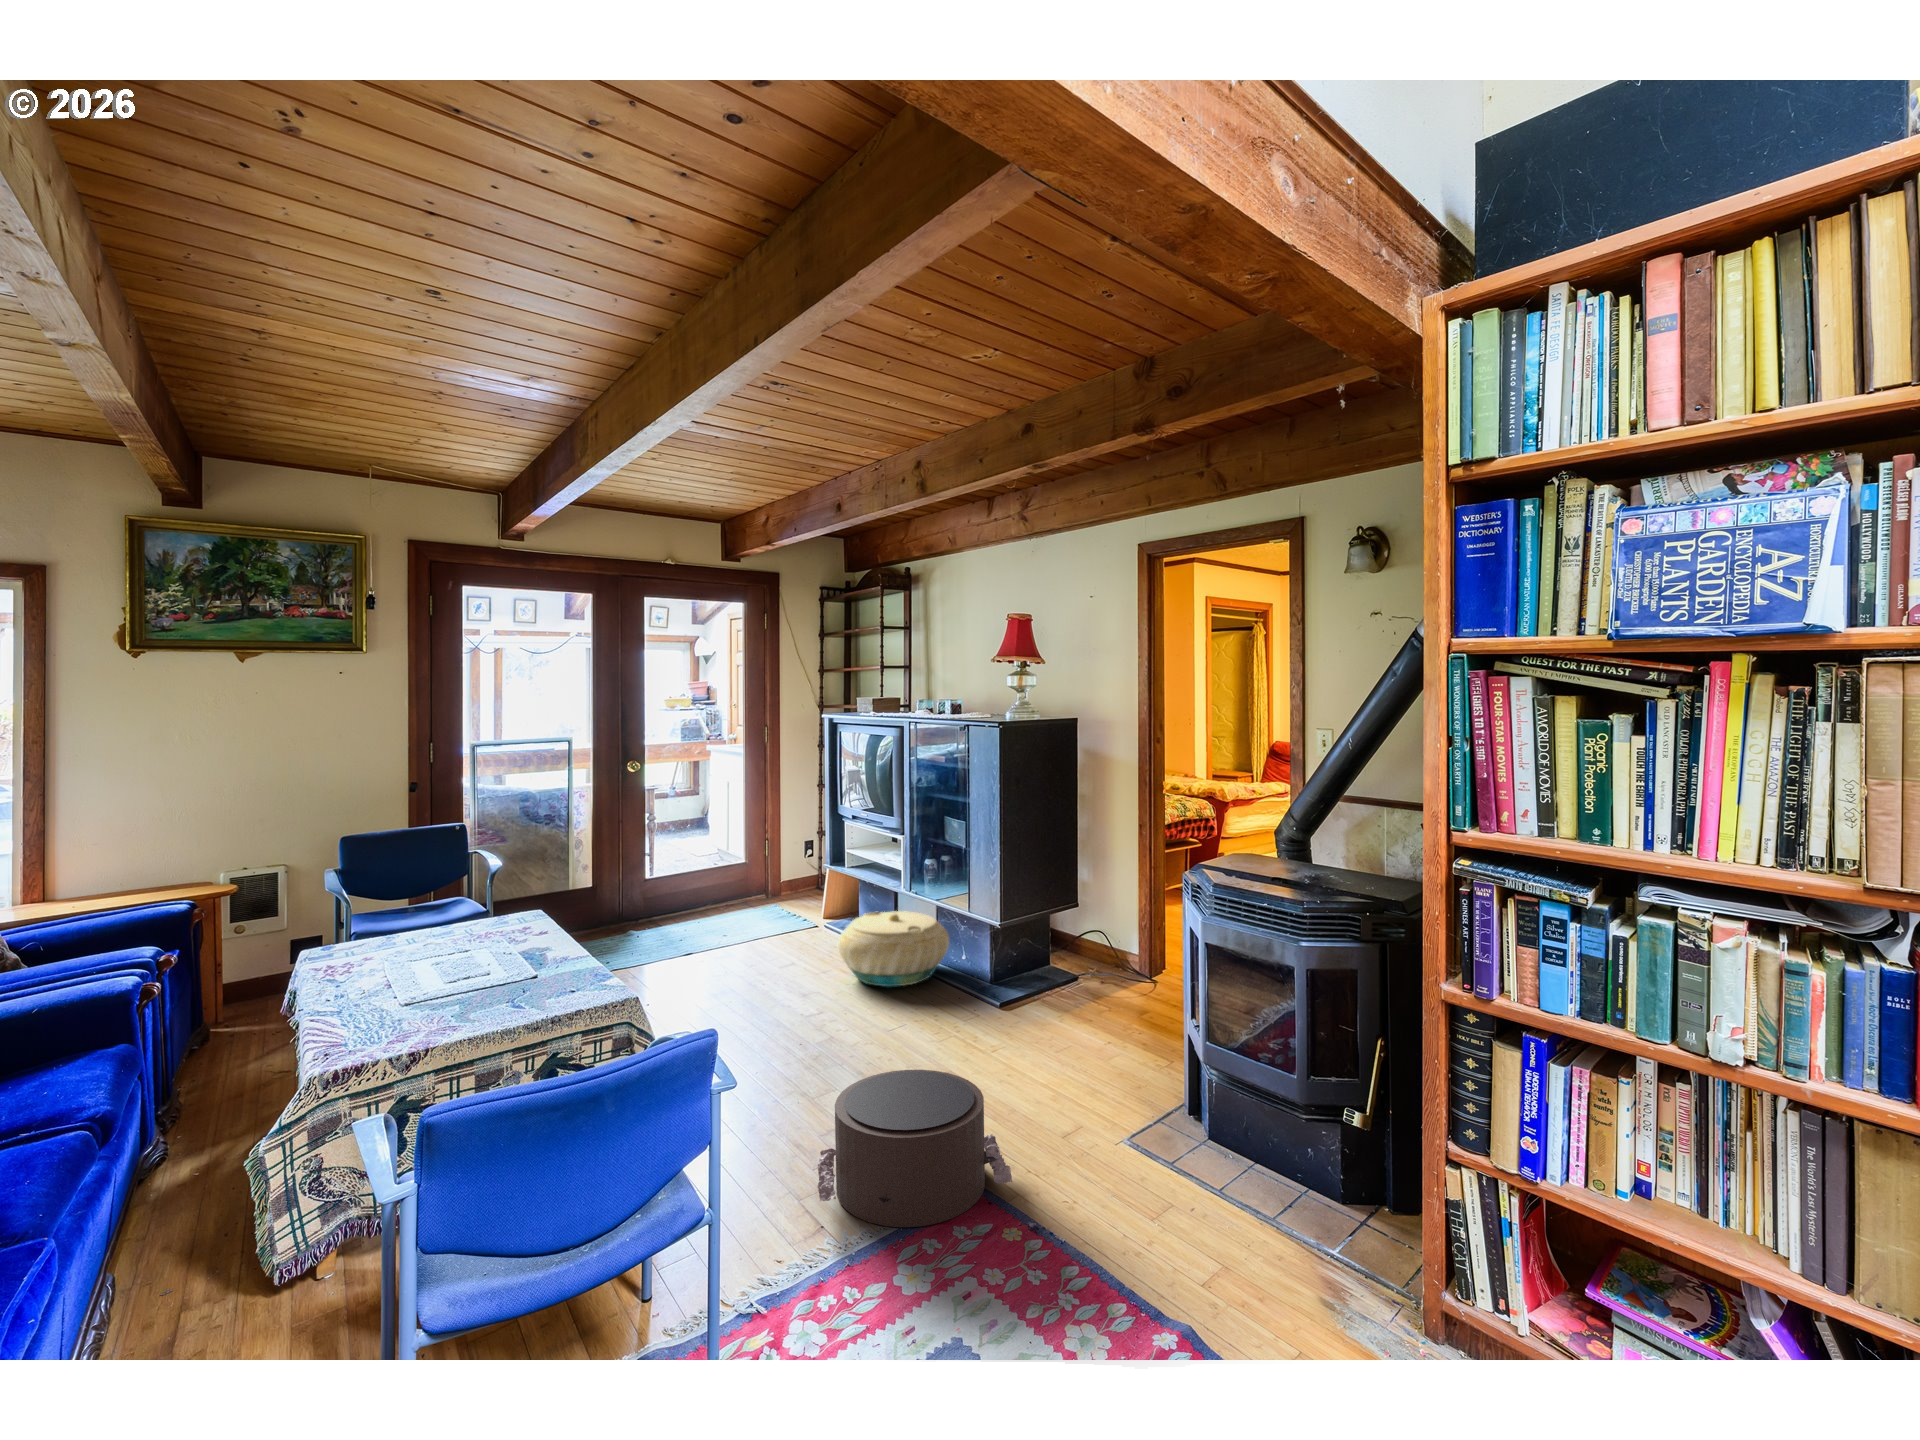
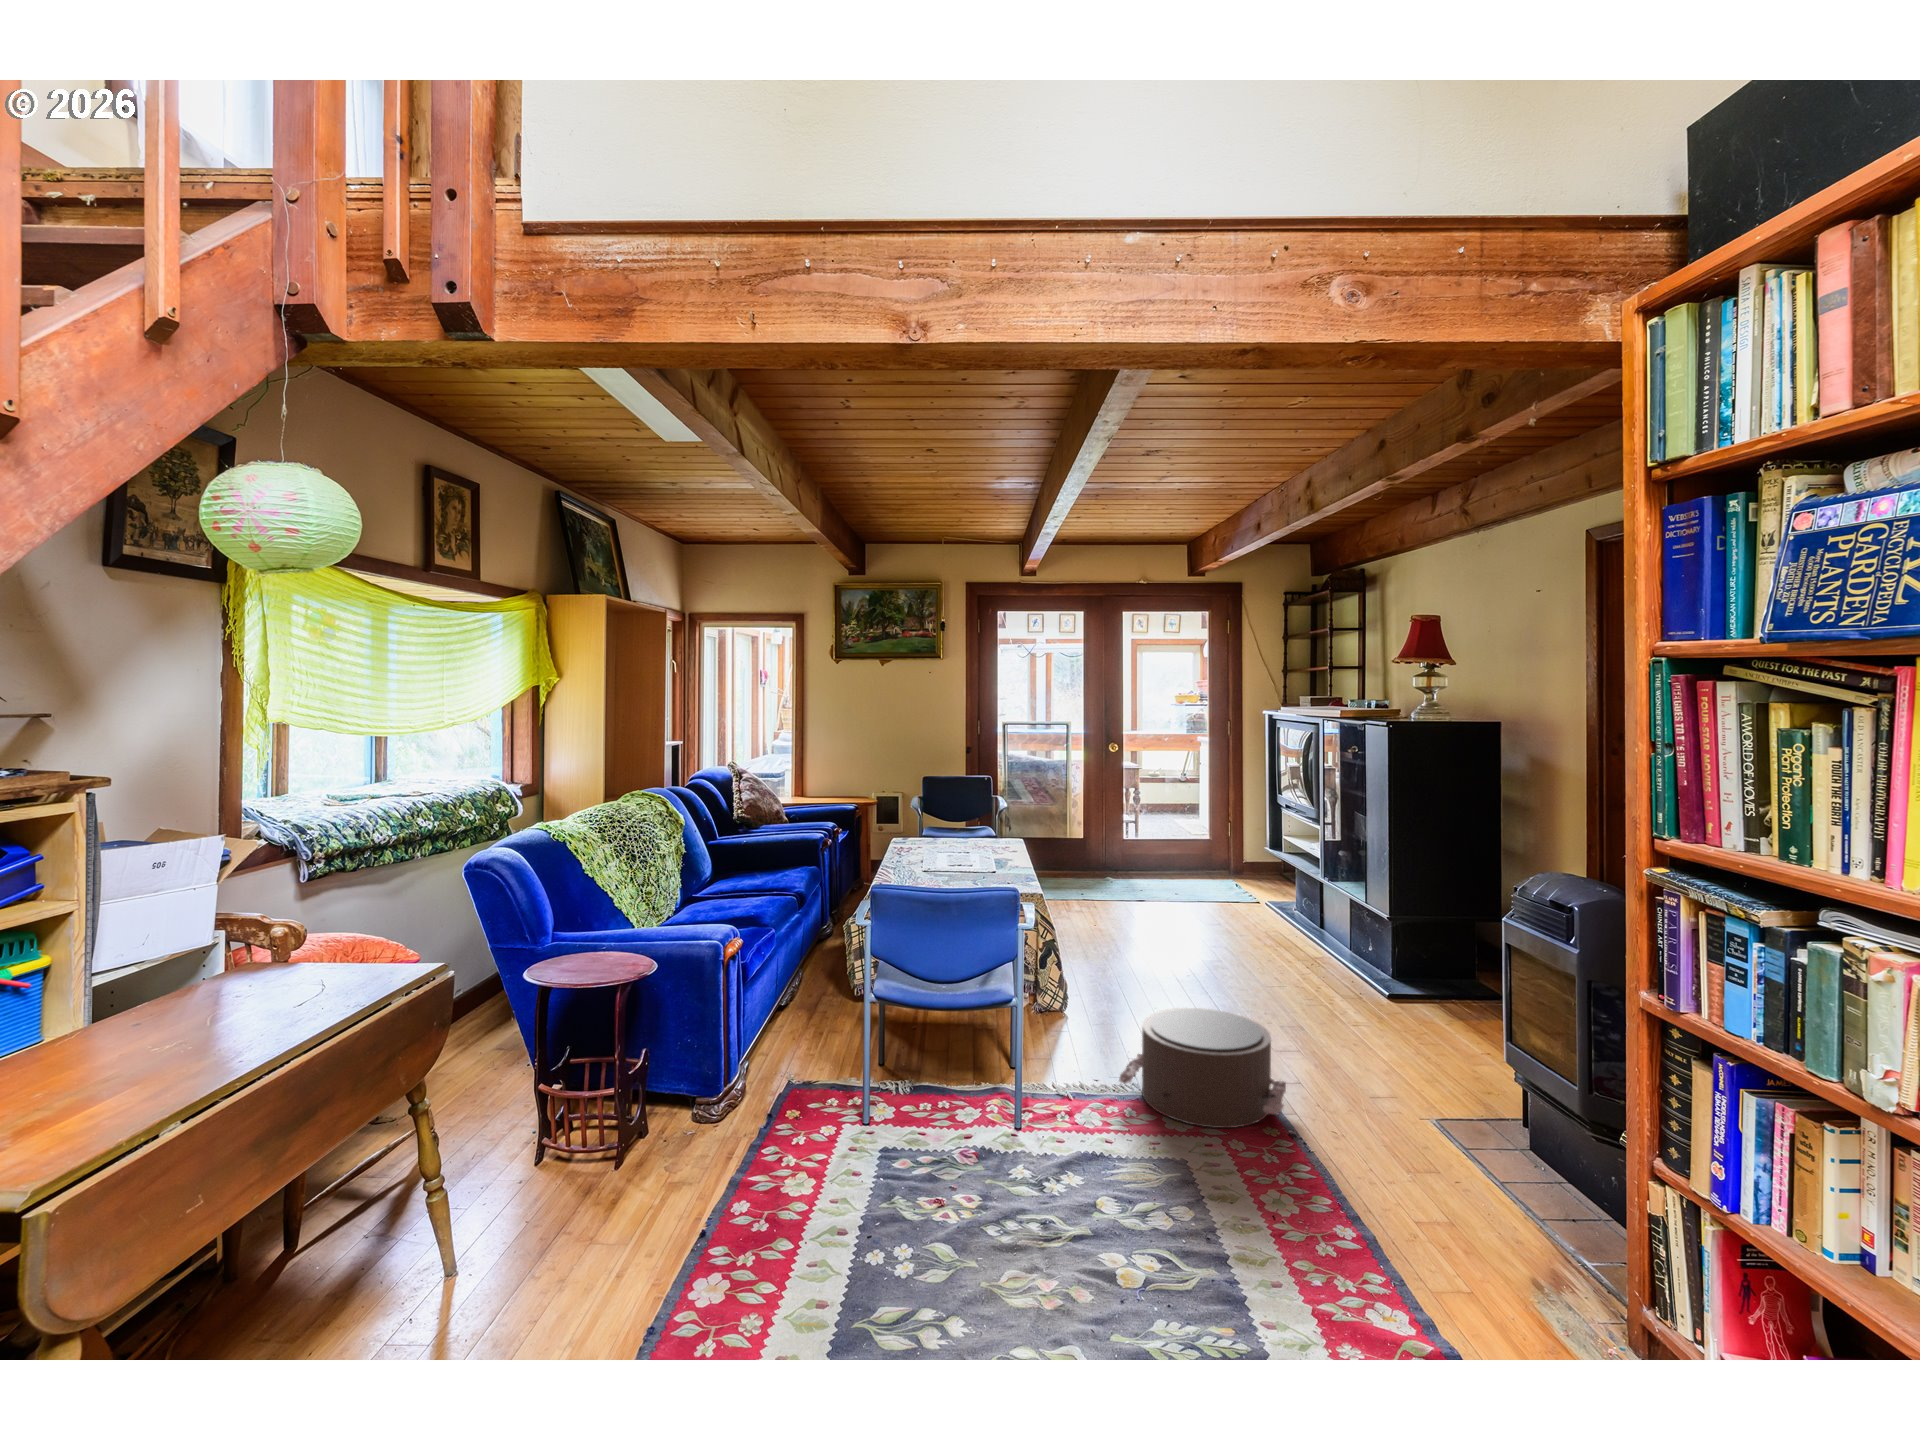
basket: present [838,911,949,987] -> none [1240,896,1352,967]

